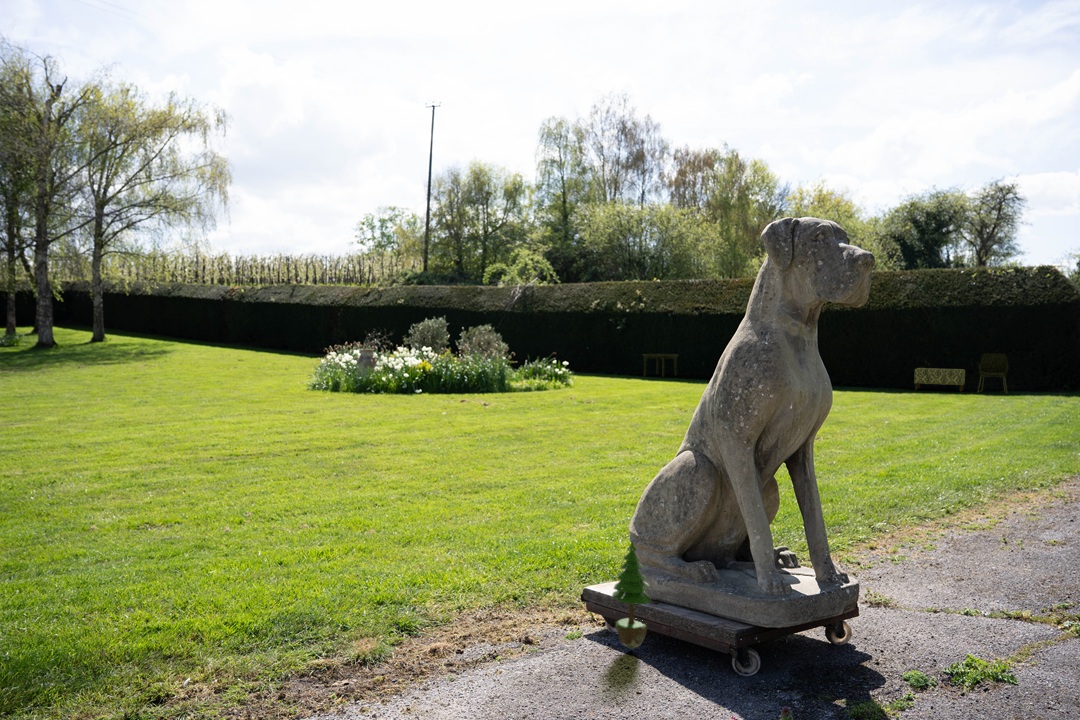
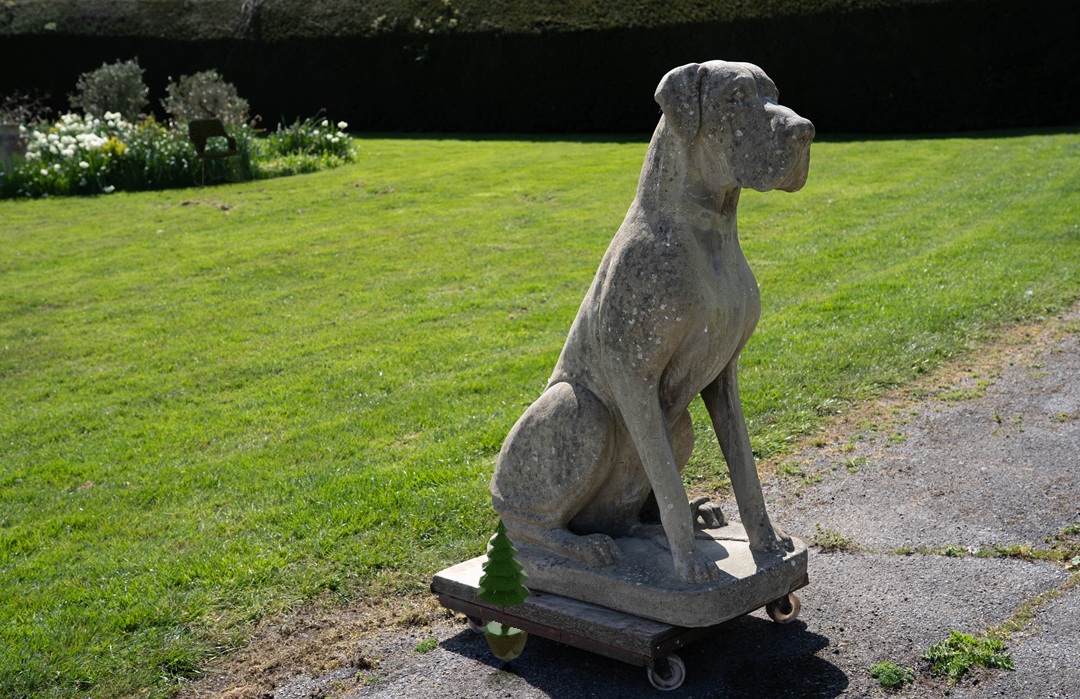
round table: present [643,354,678,377] -> none [468,94,526,132]
chair: present [978,354,1009,393] -> present [188,118,241,187]
bench: present [914,368,965,392] -> none [878,102,949,137]

